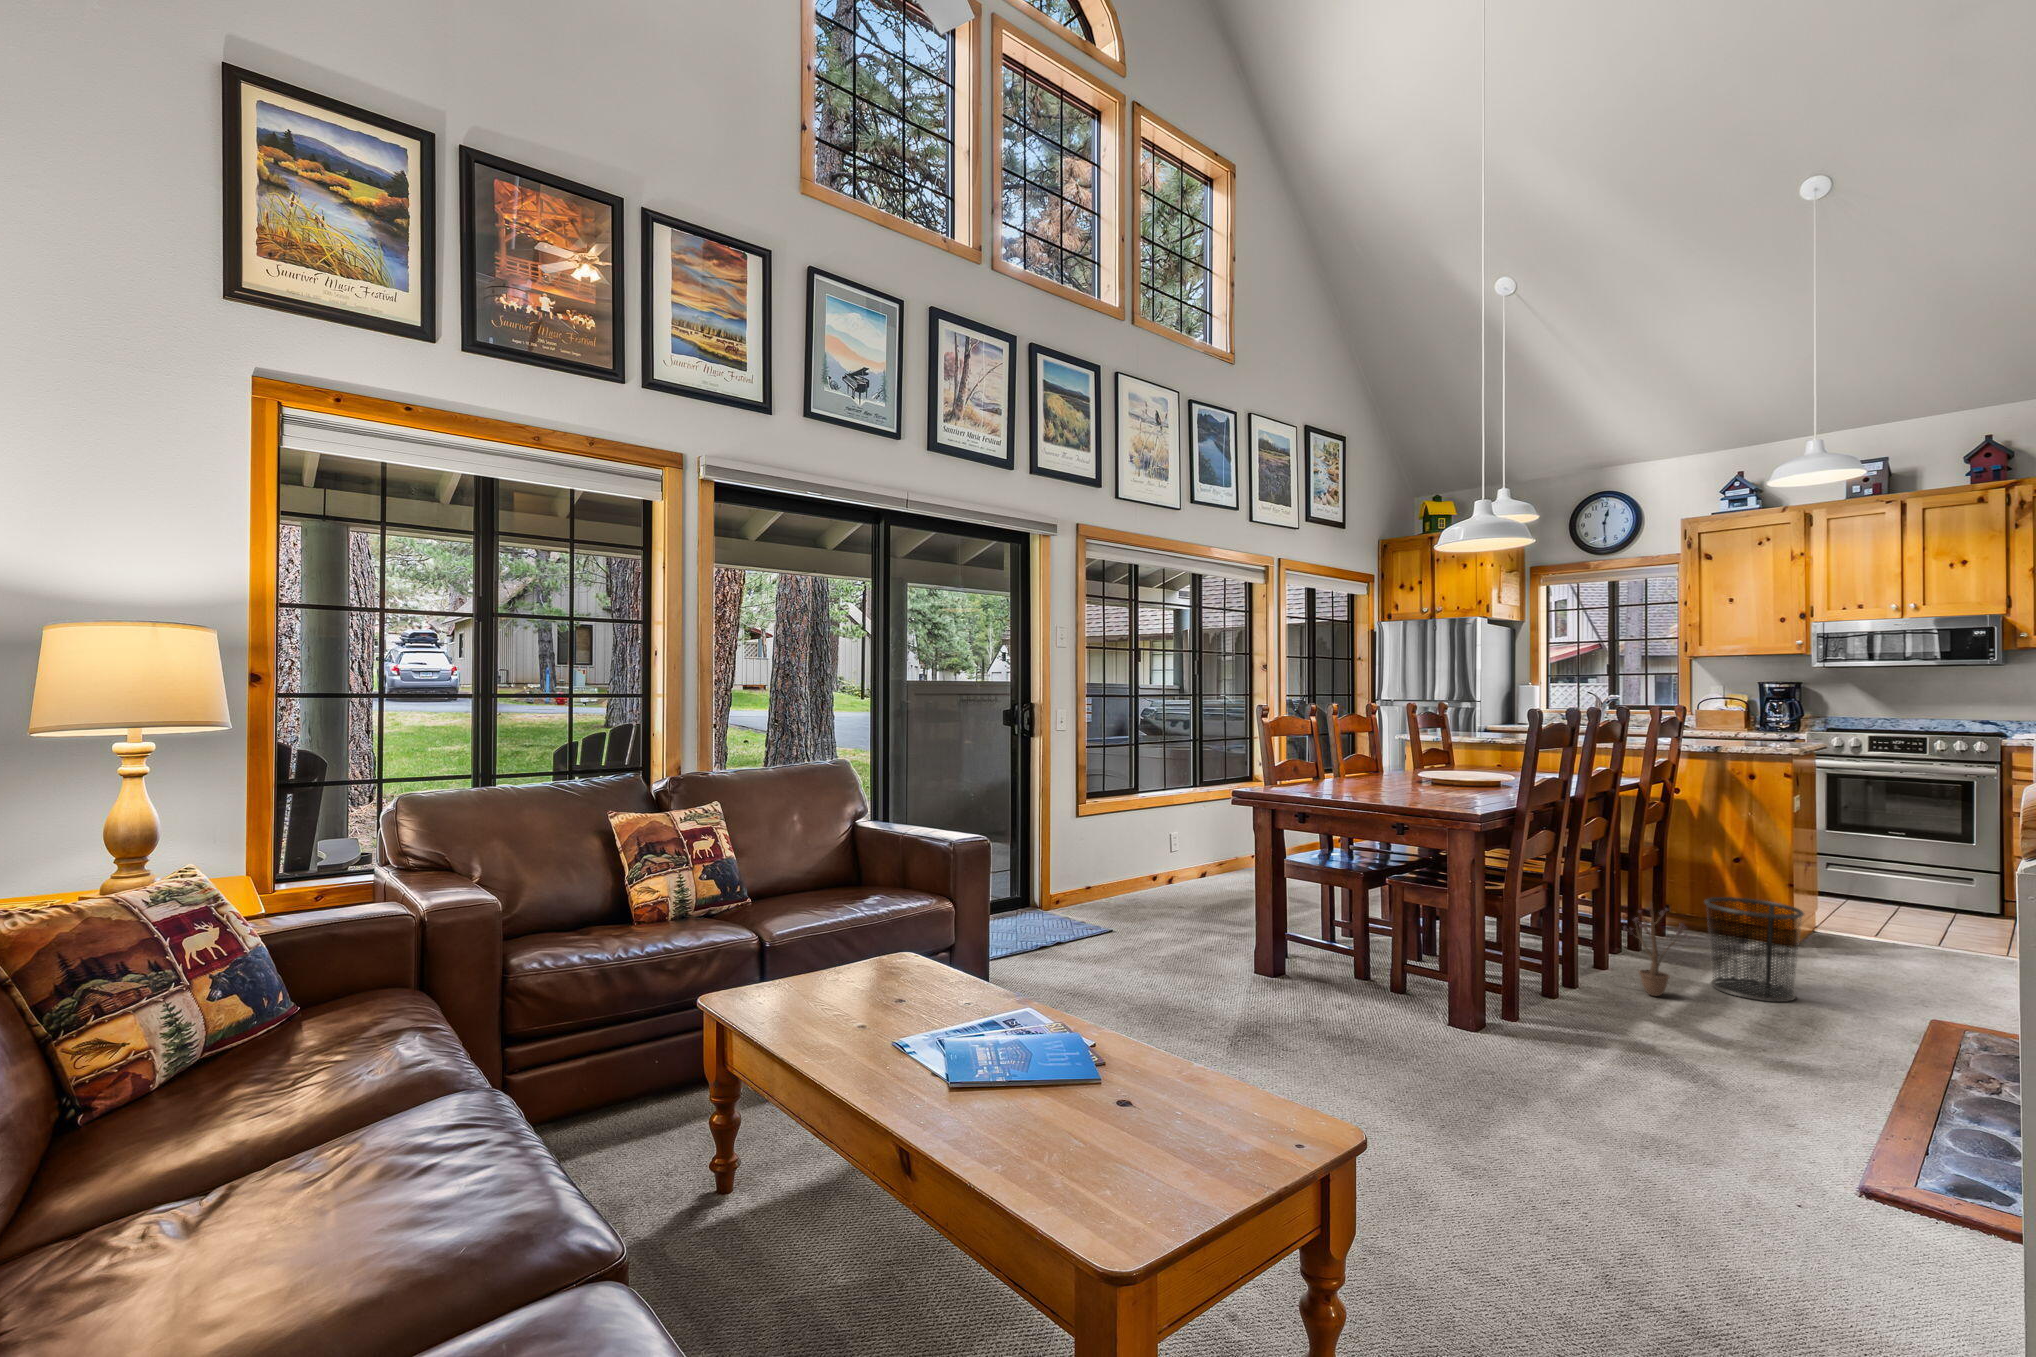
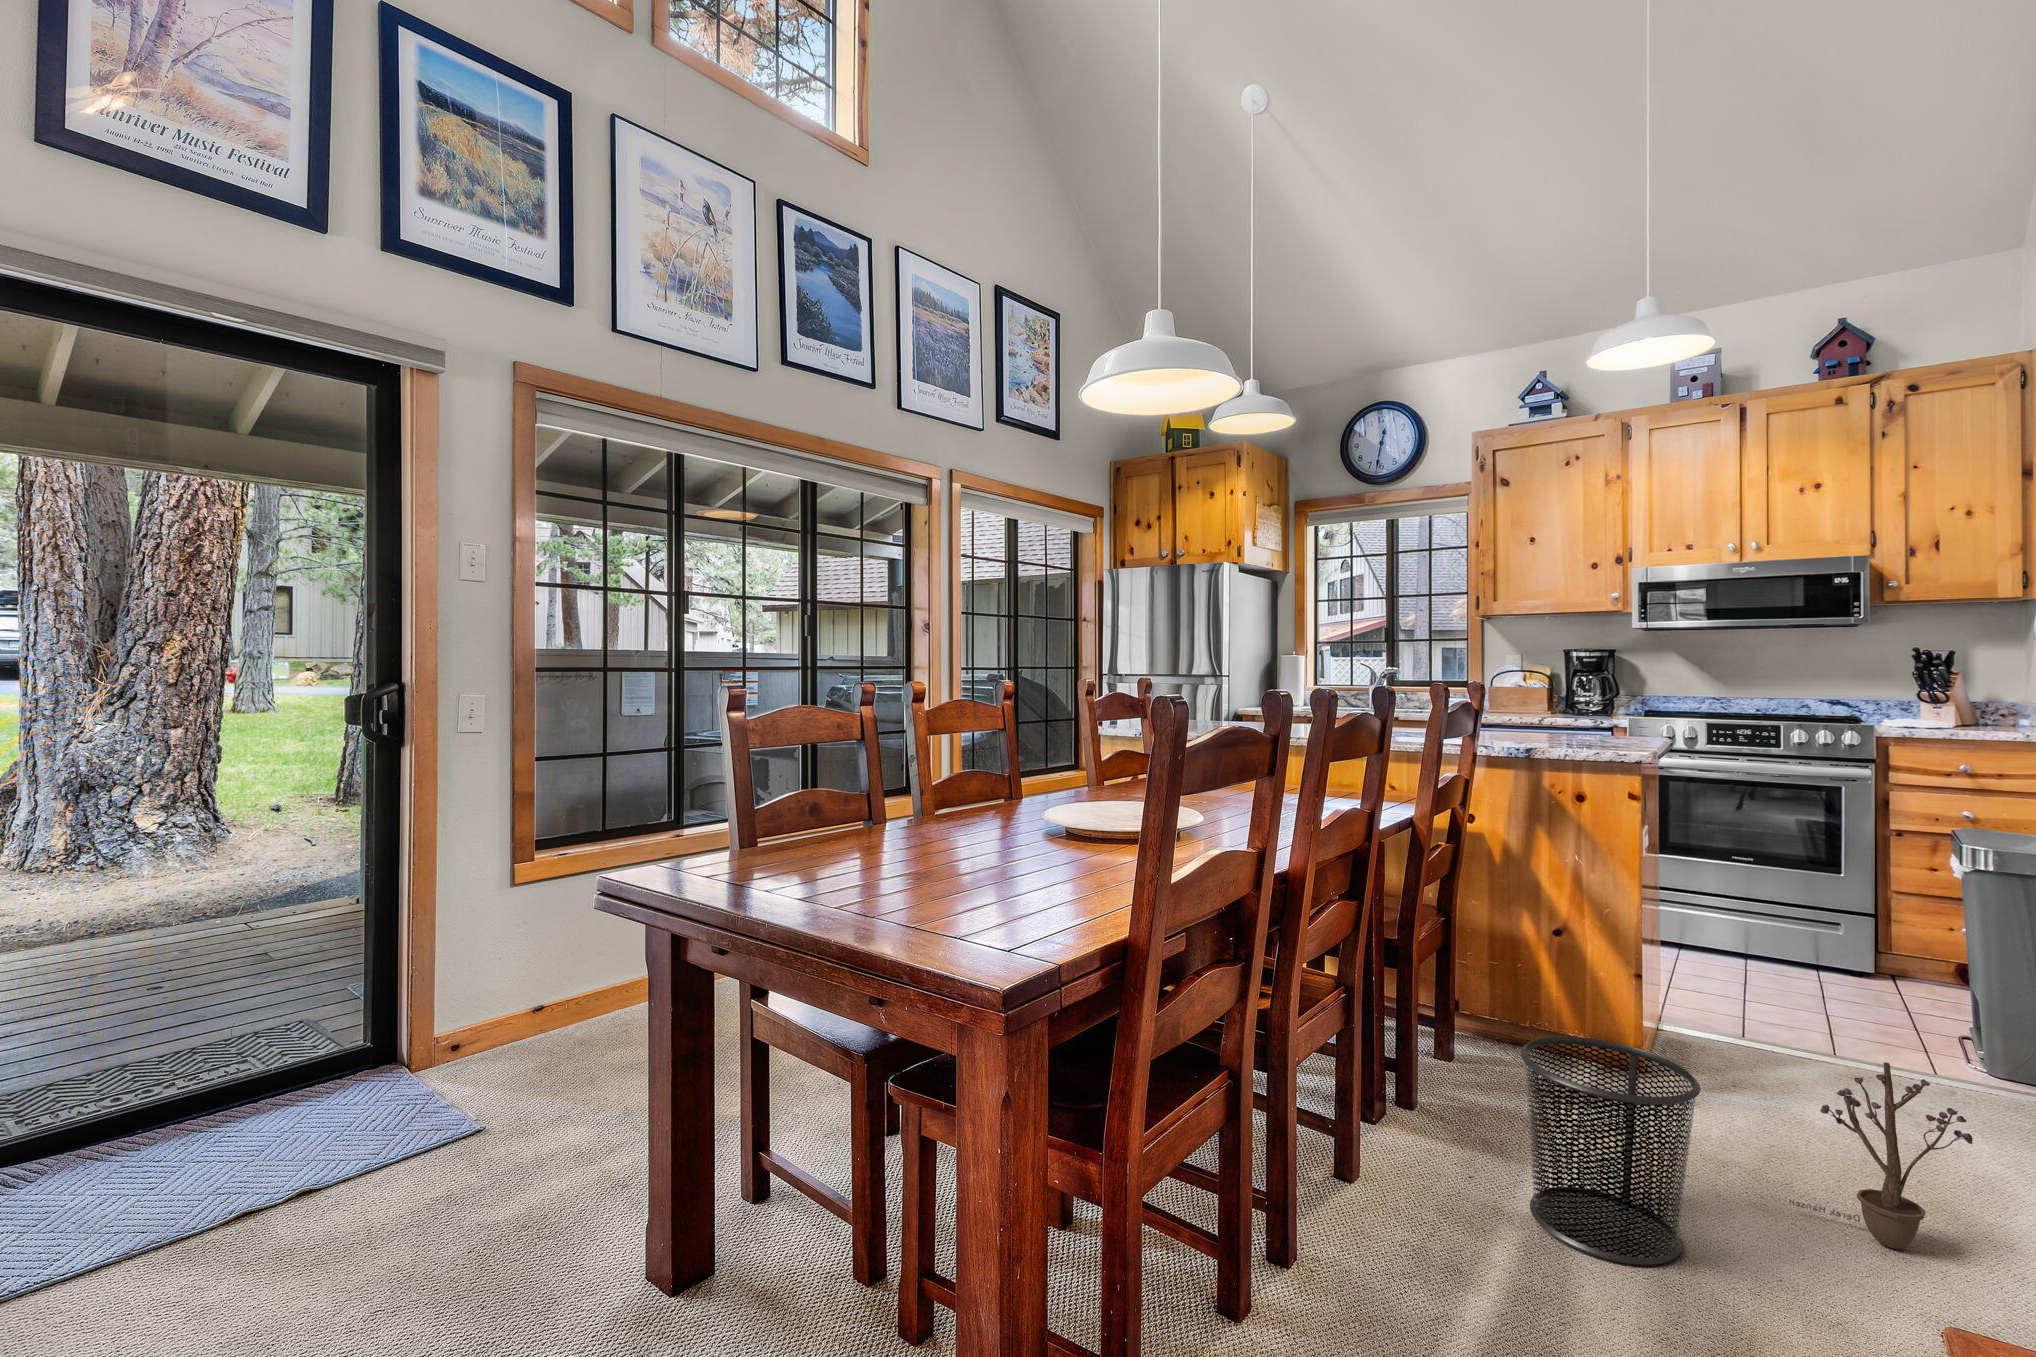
decorative plant: present [1615,902,1690,996] -> present [1789,1062,1973,1249]

